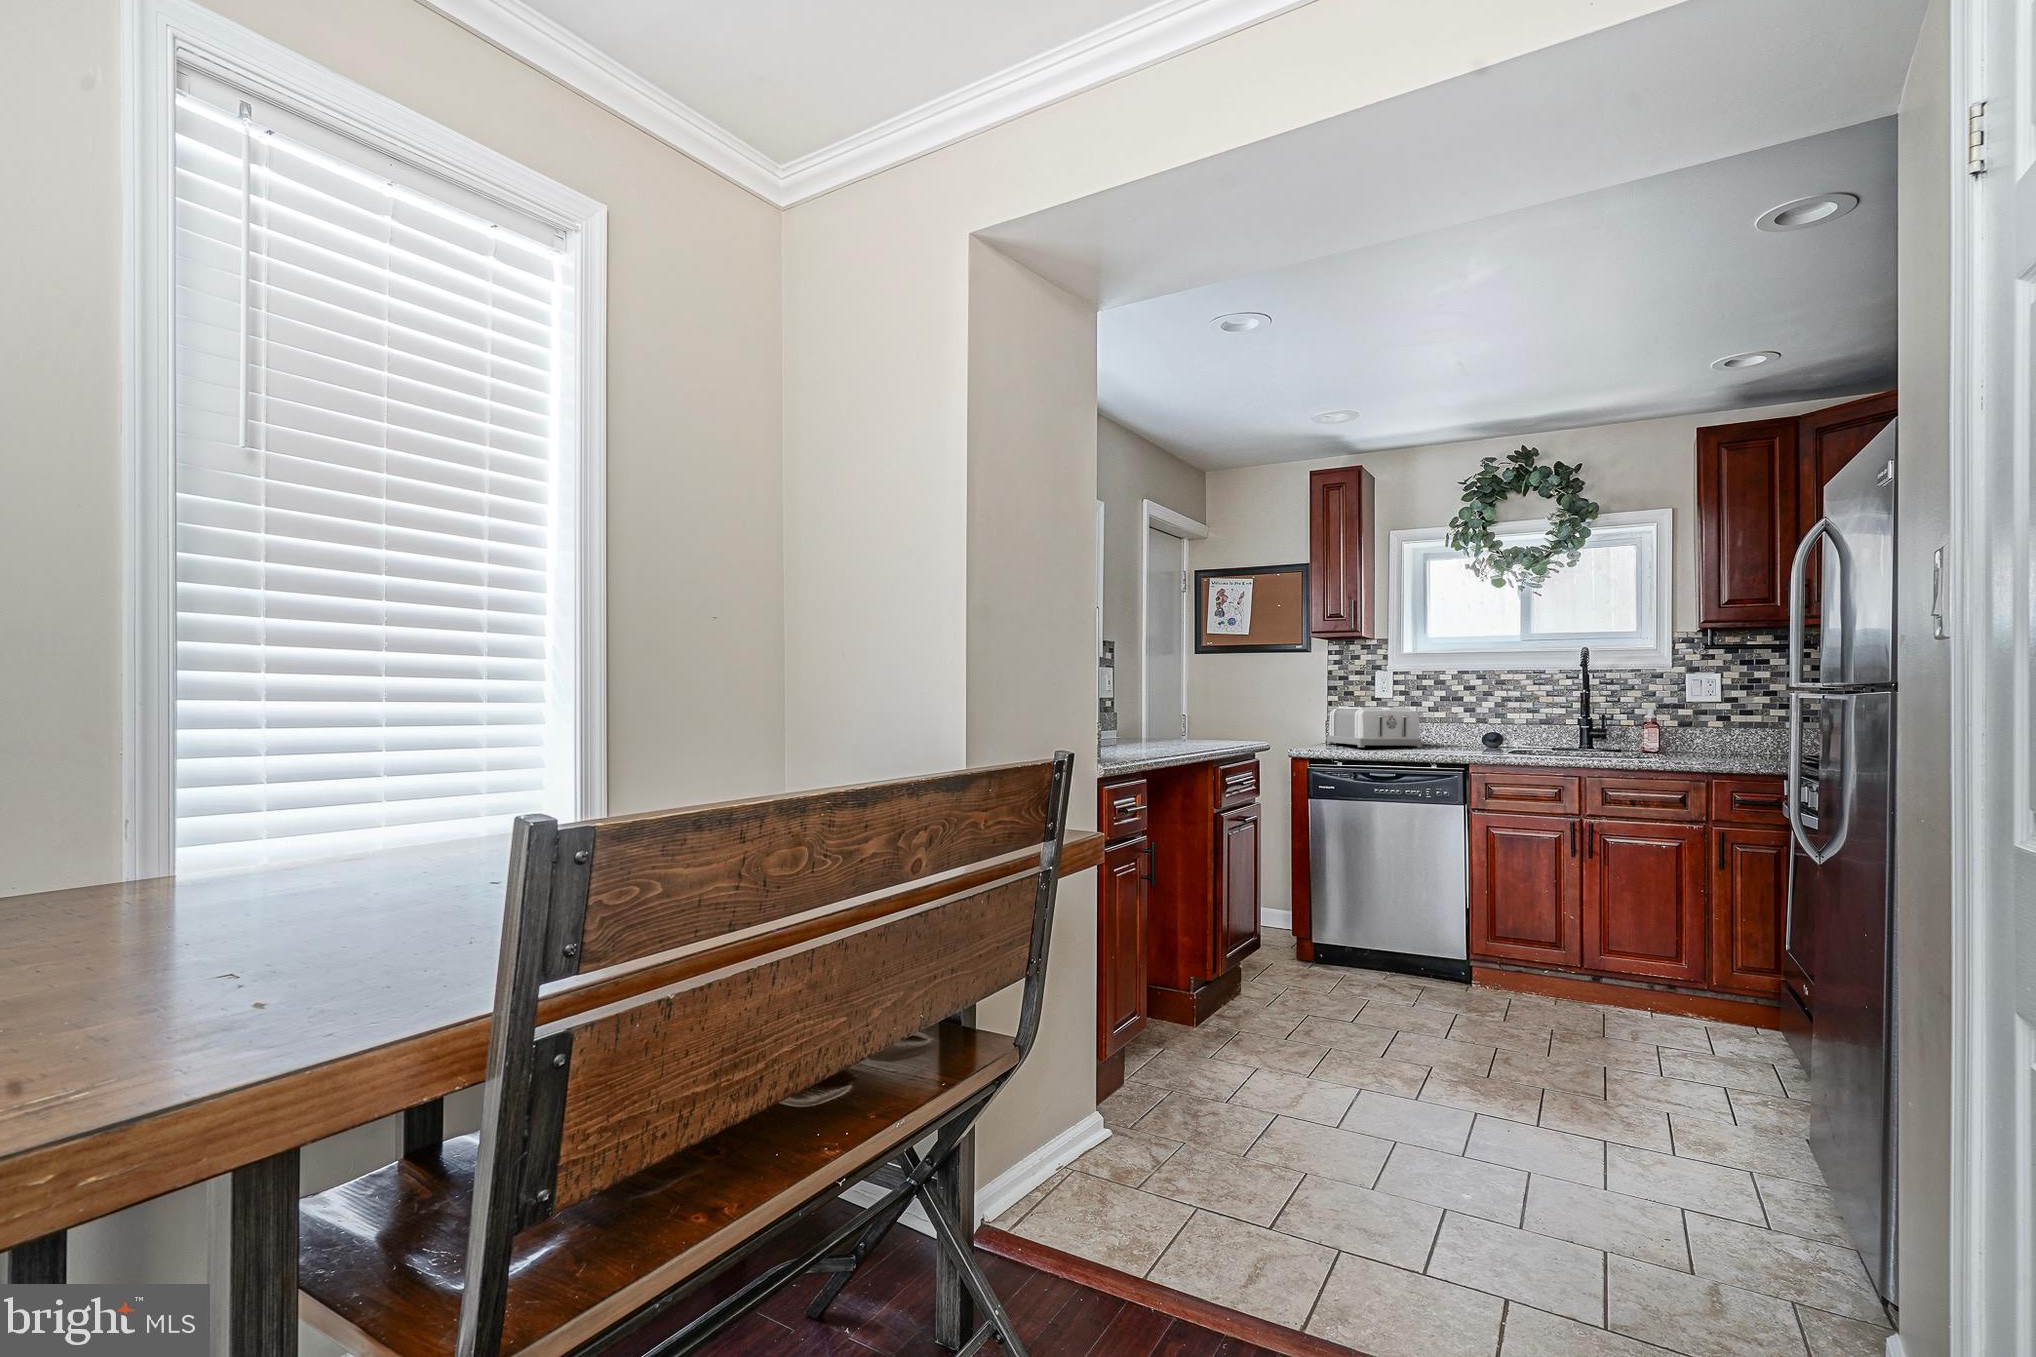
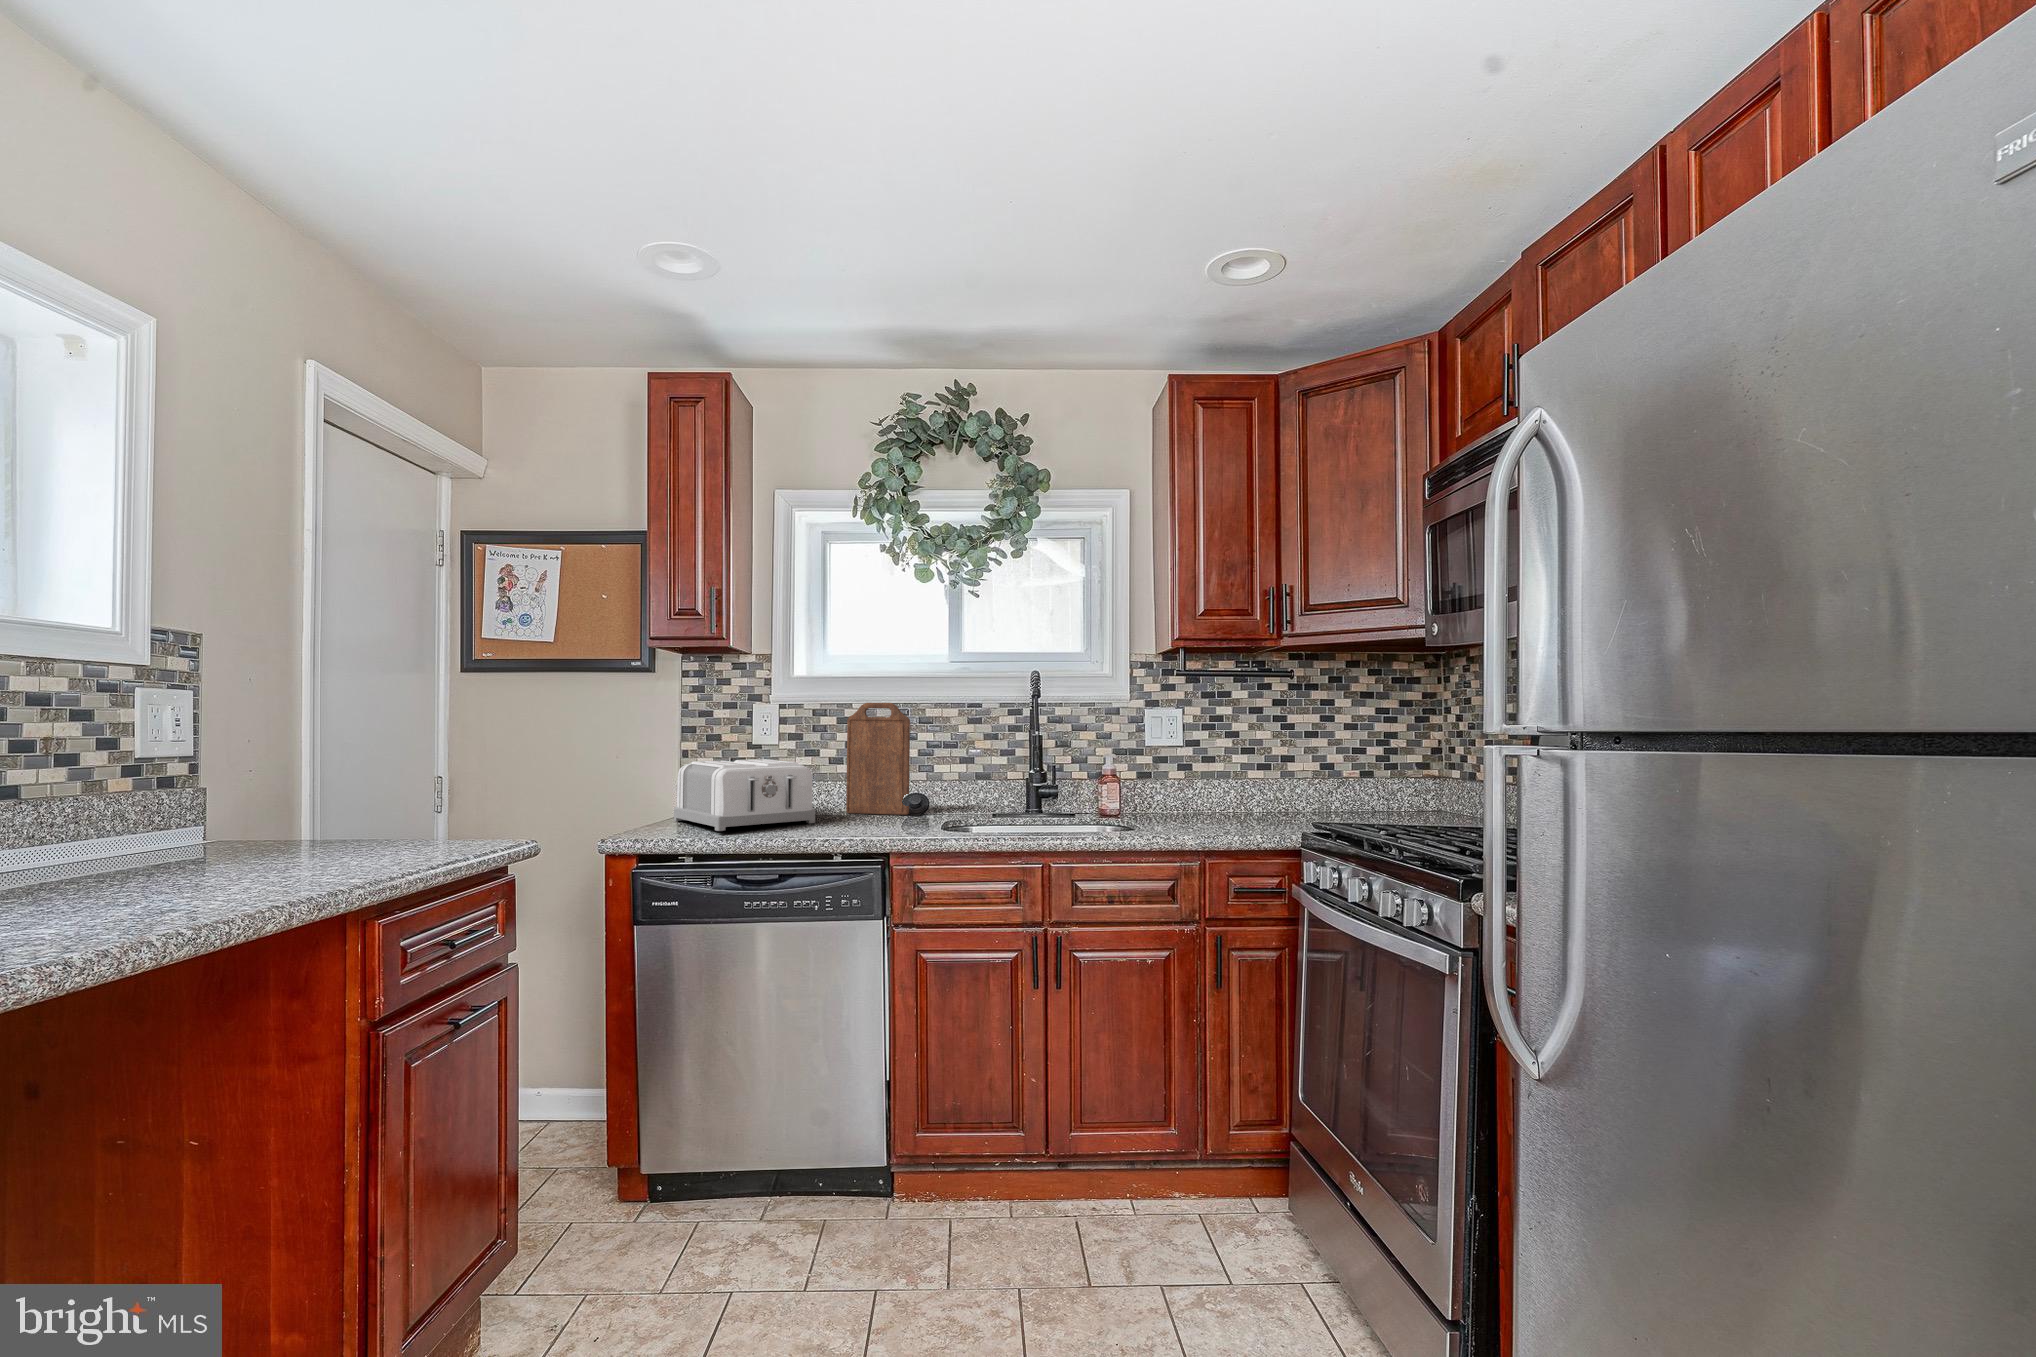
cutting board: none [1442,670,1489,746] -> present [846,703,910,815]

